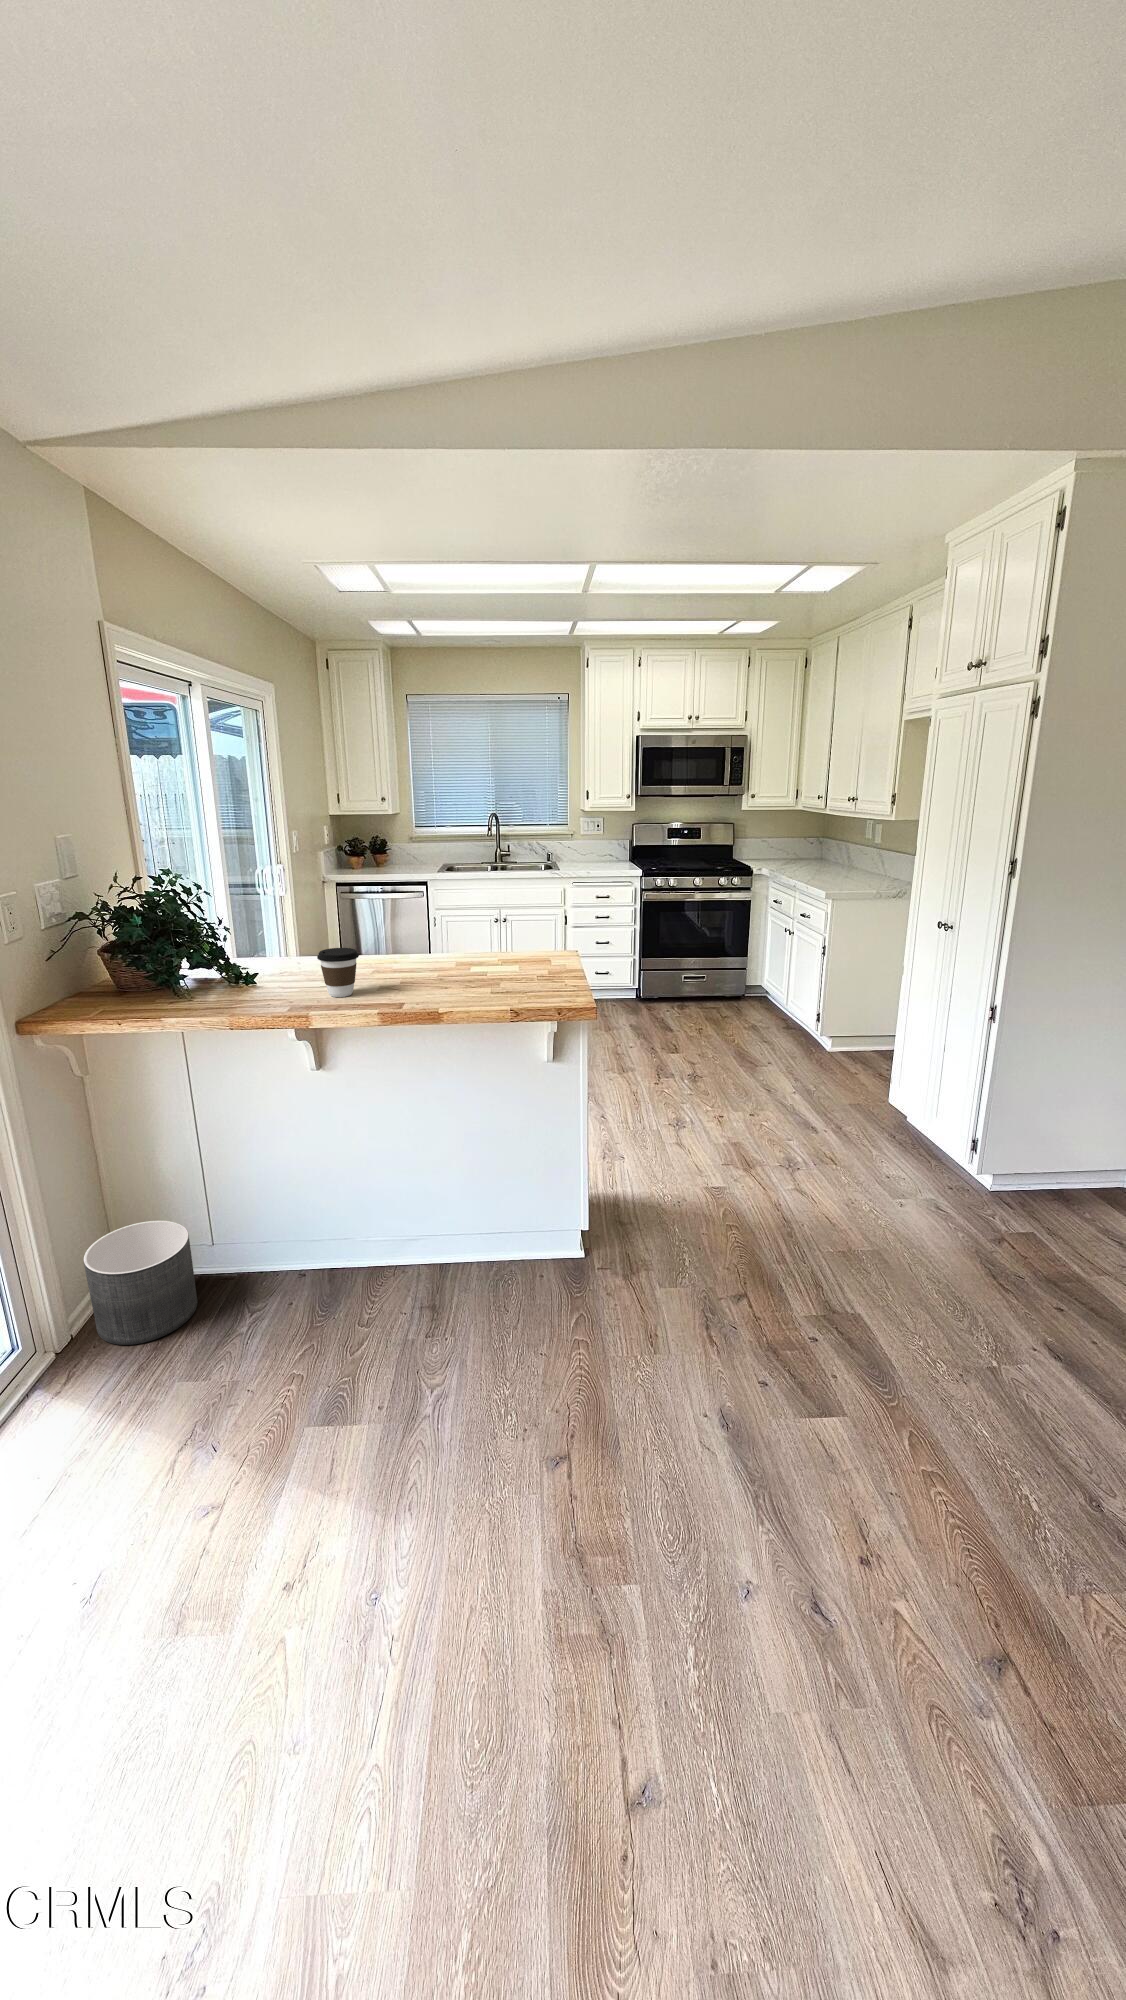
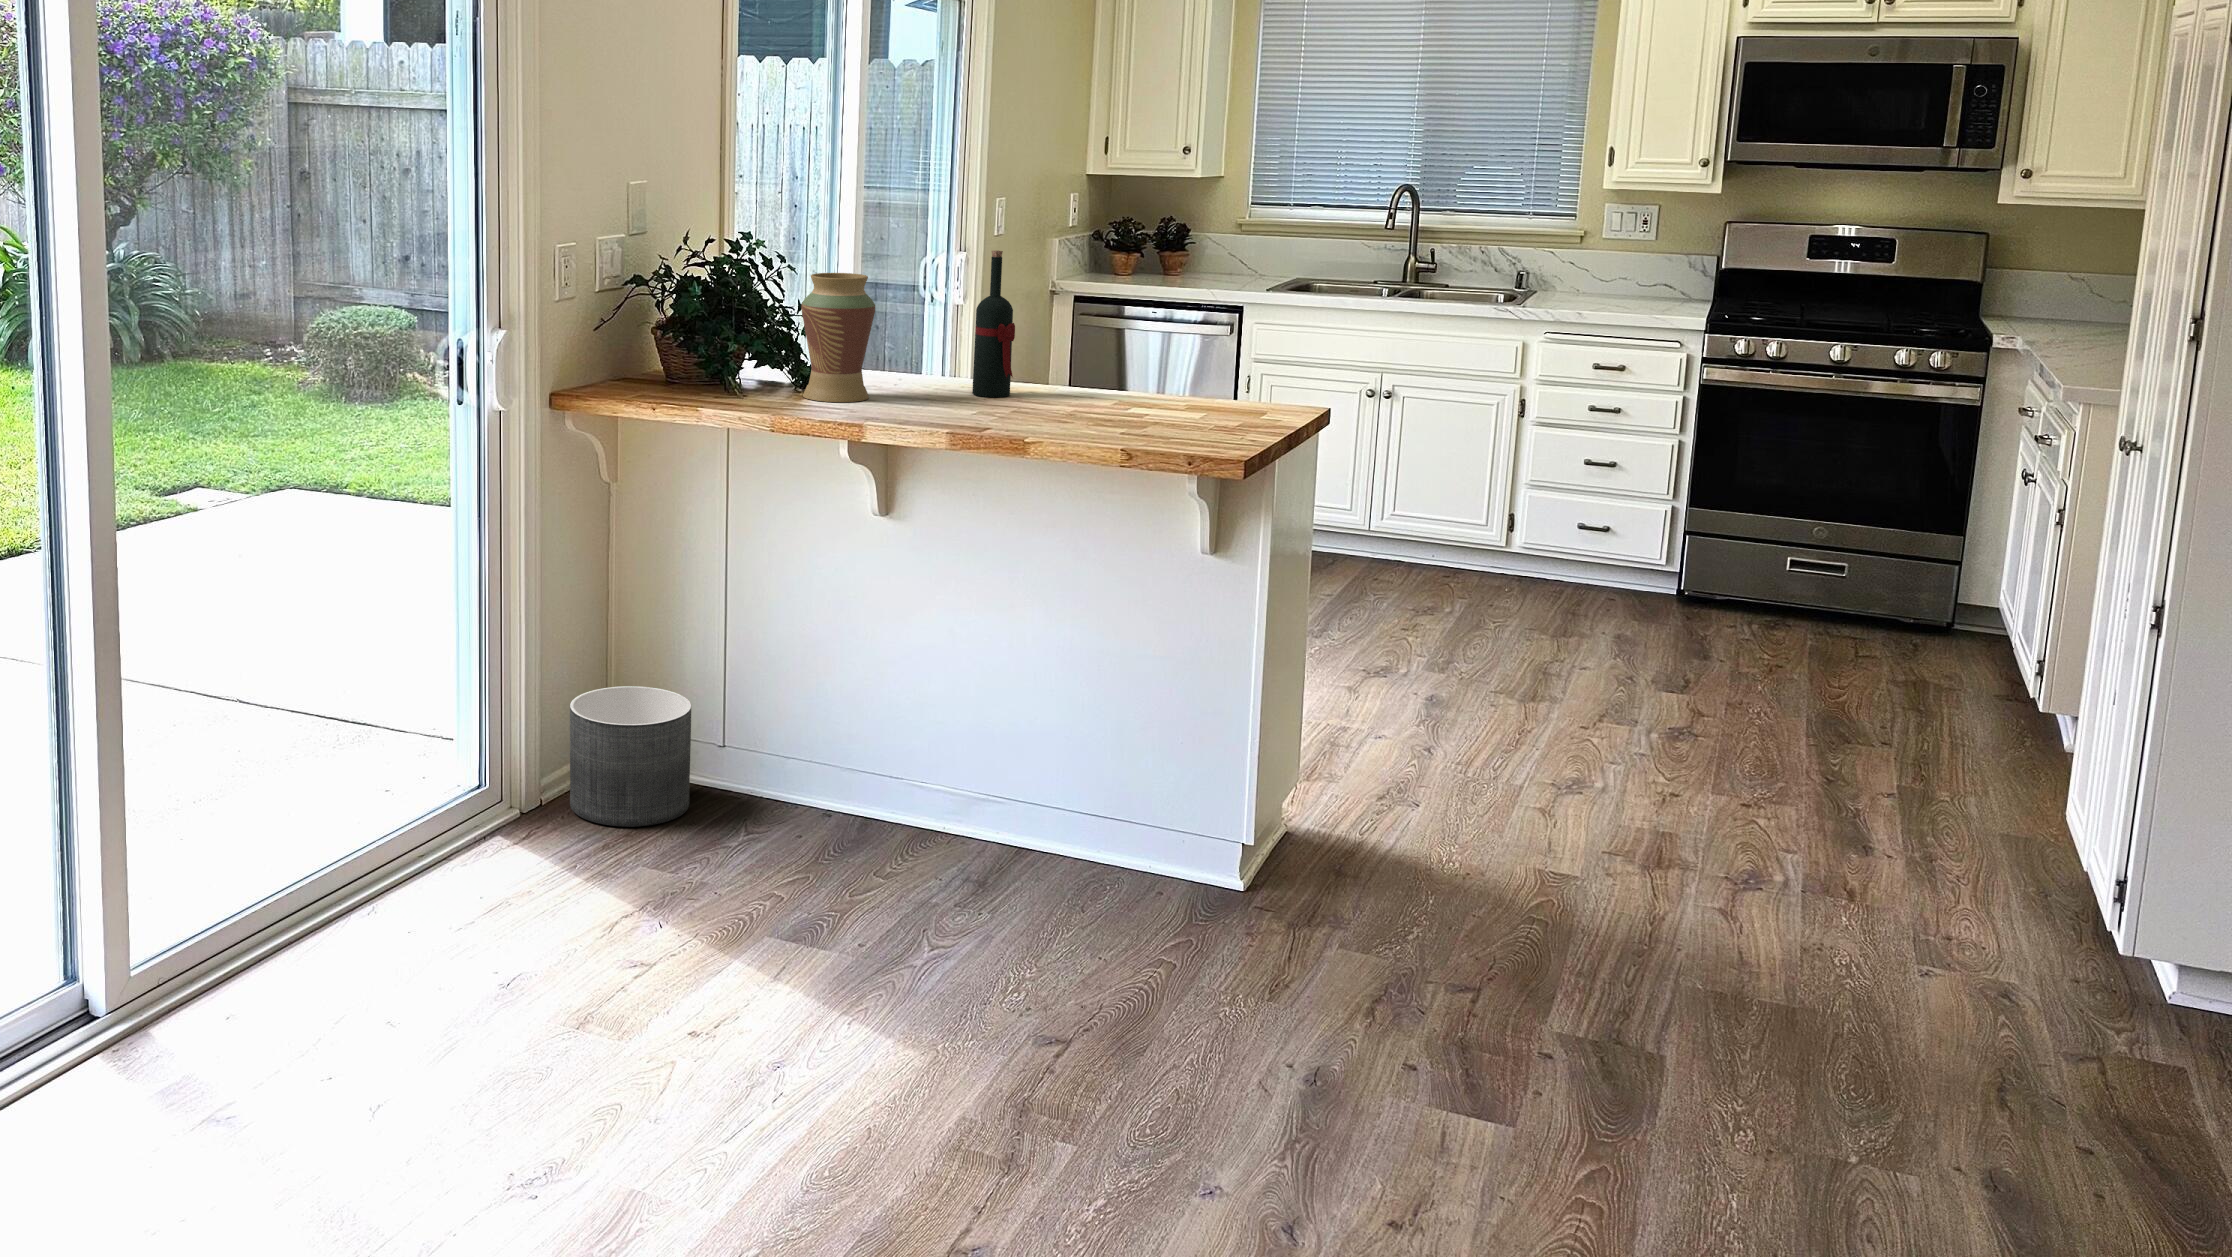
wine bottle: none [357,872,389,973] -> present [972,250,1015,397]
vase: none [231,898,293,996] -> present [801,273,875,402]
coffee cup: present [317,948,359,997] -> none [895,347,951,413]

